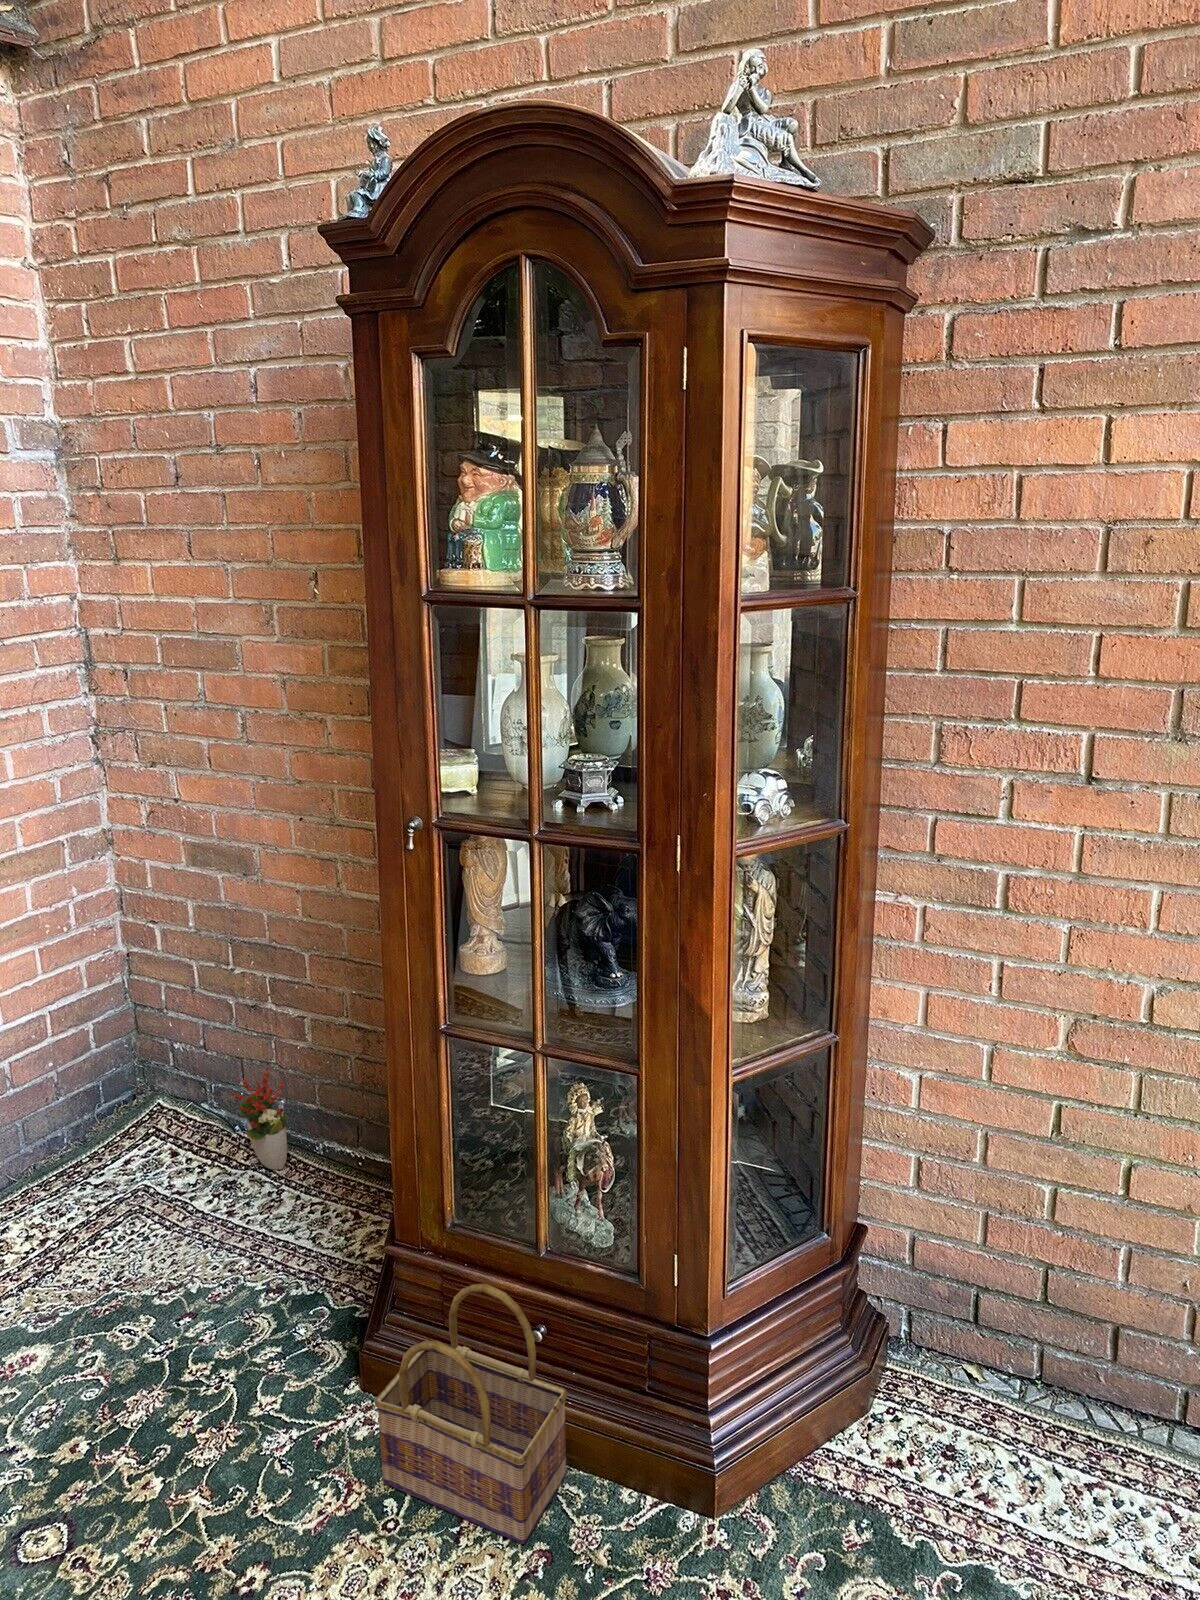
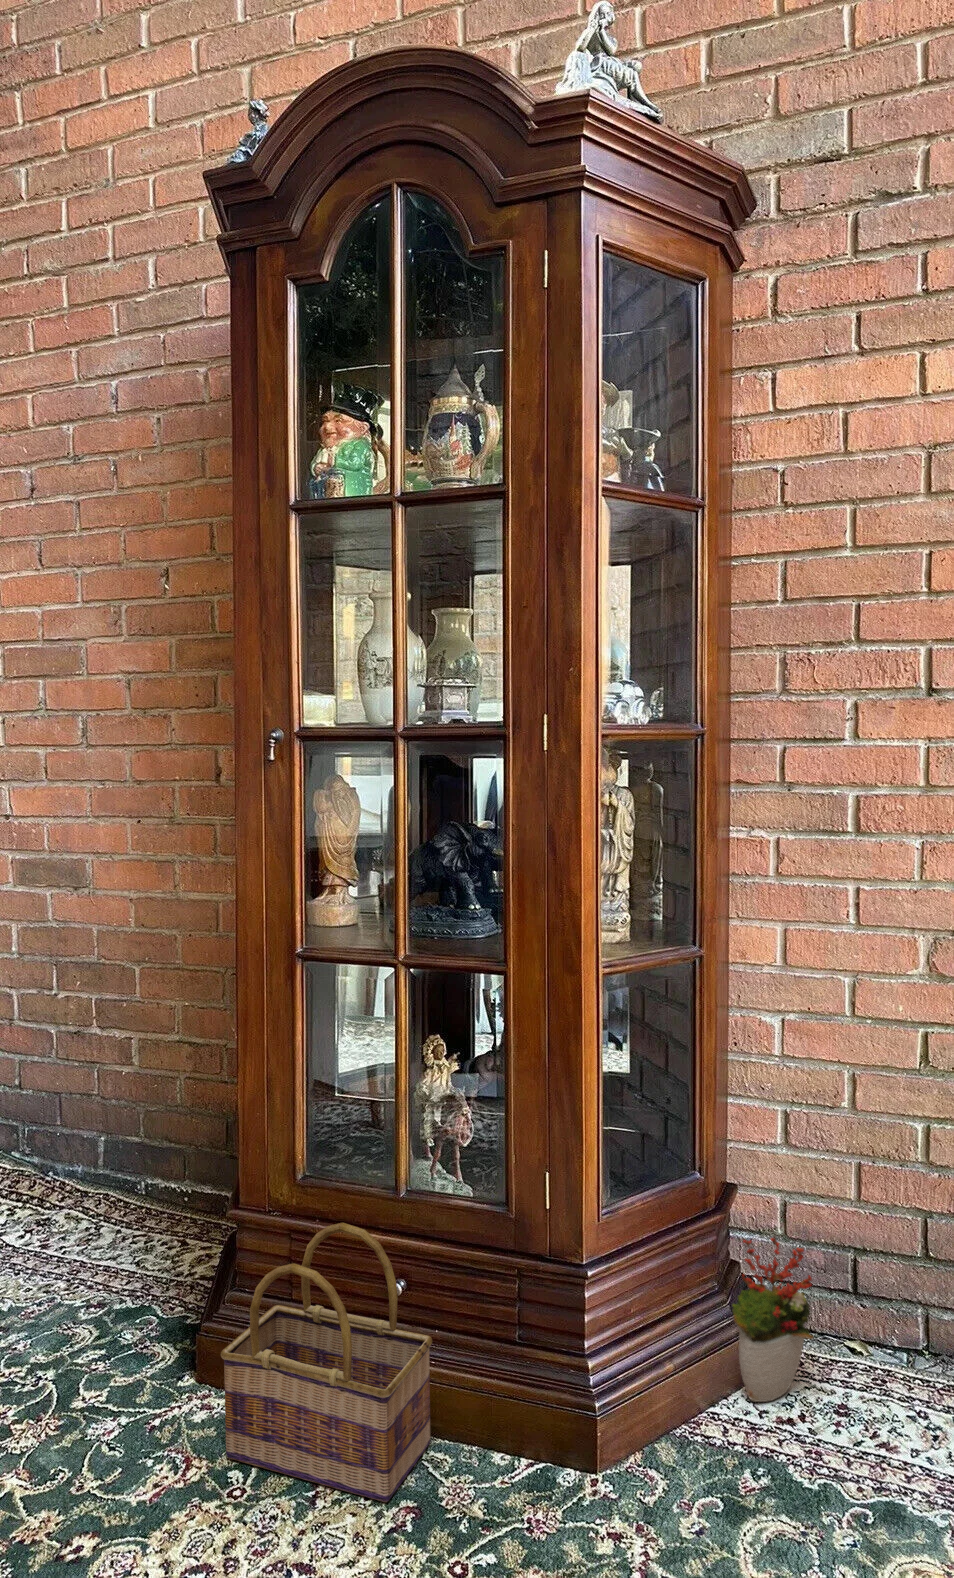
decorative plant: present [231,1066,287,1170] -> present [732,1237,813,1402]

